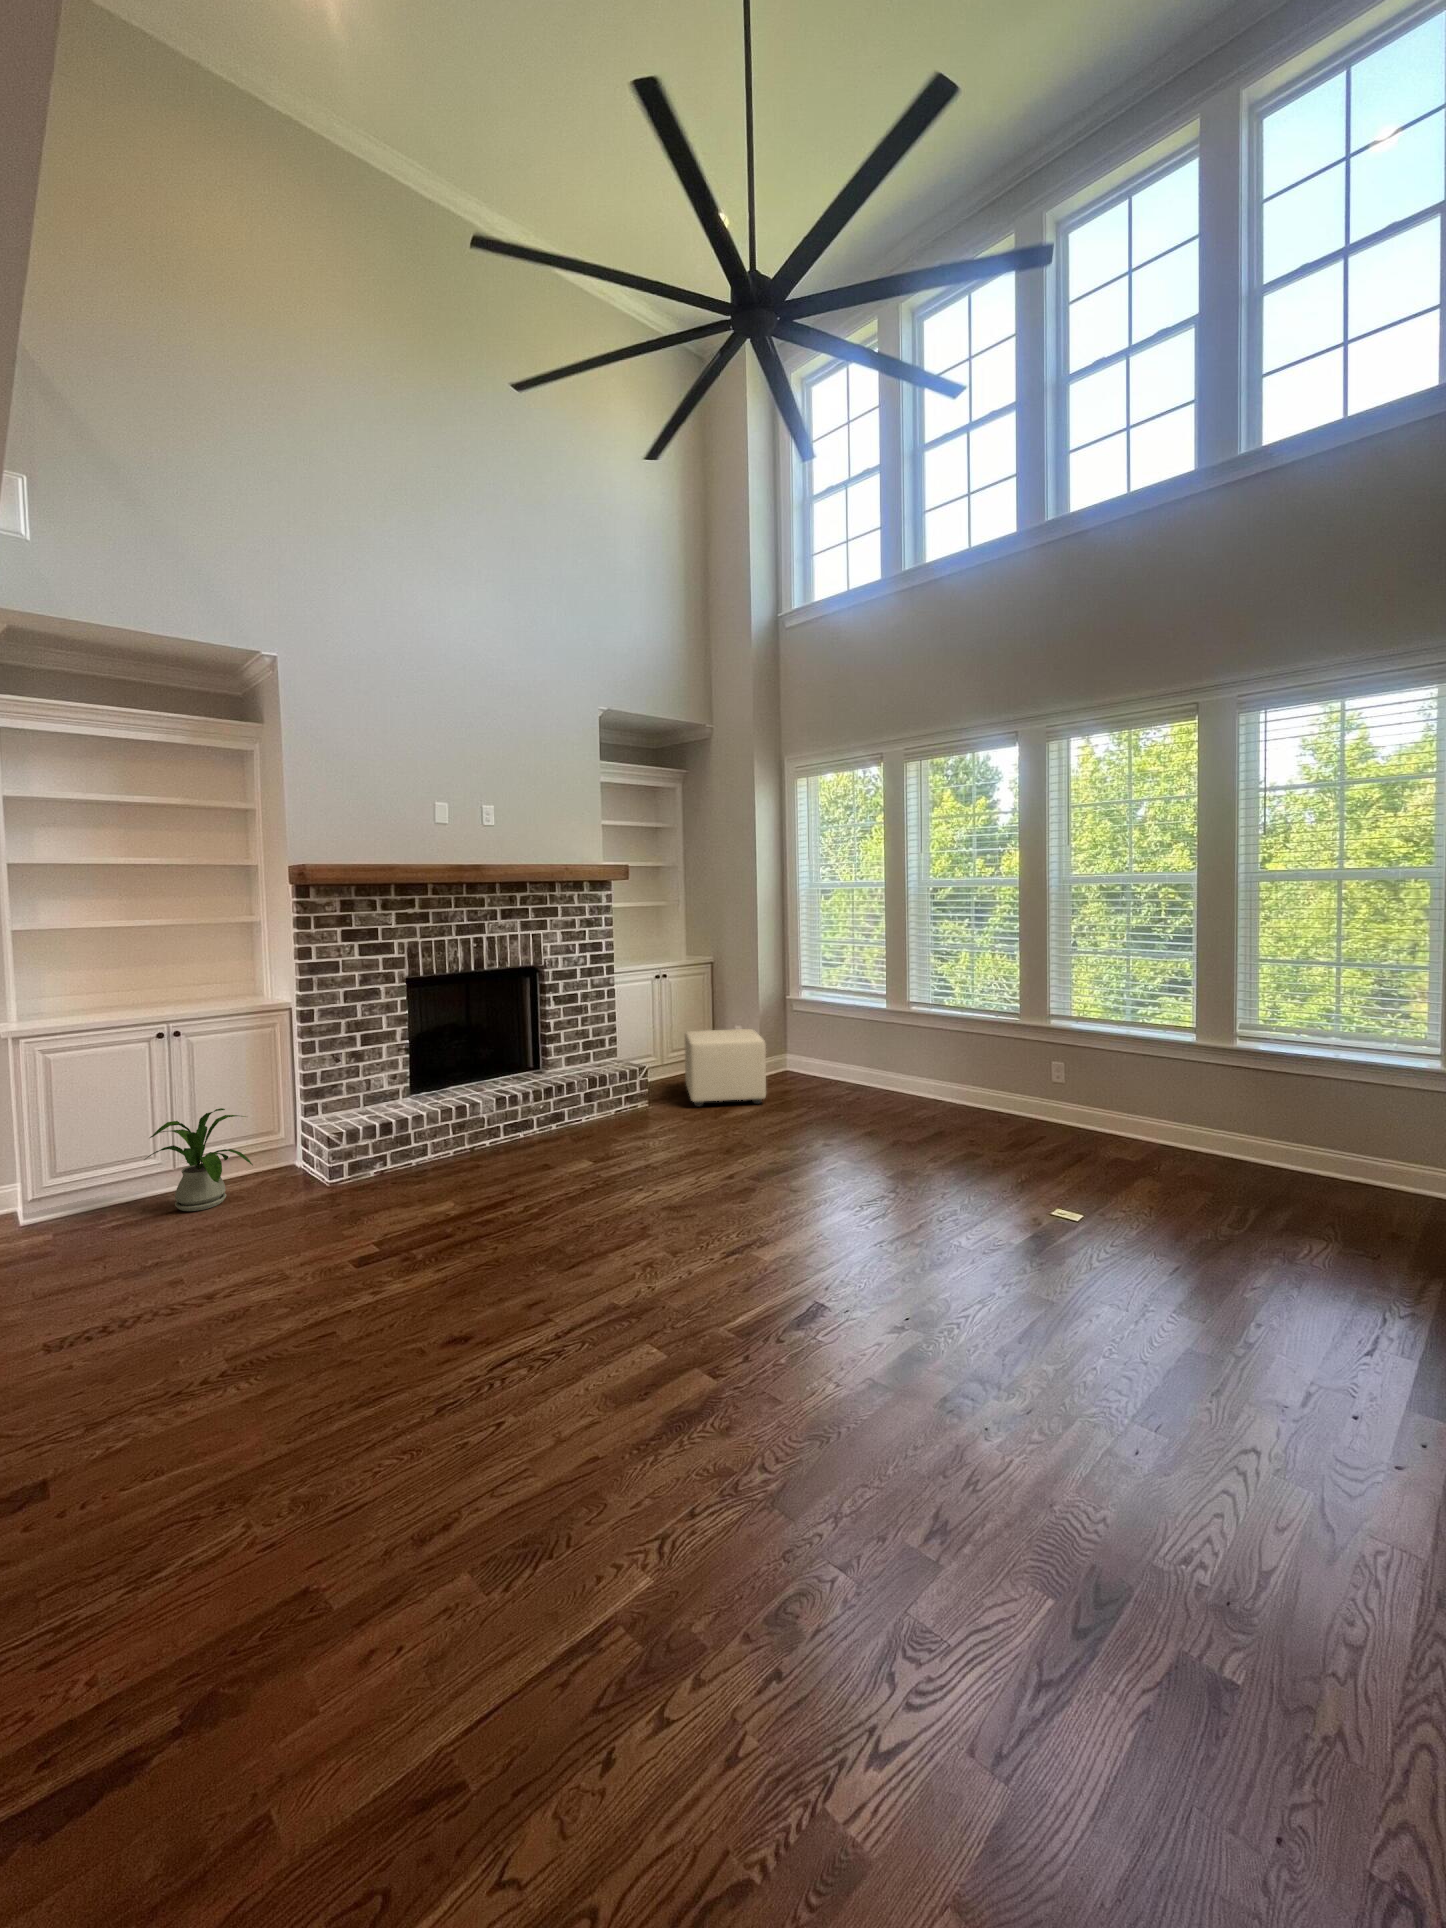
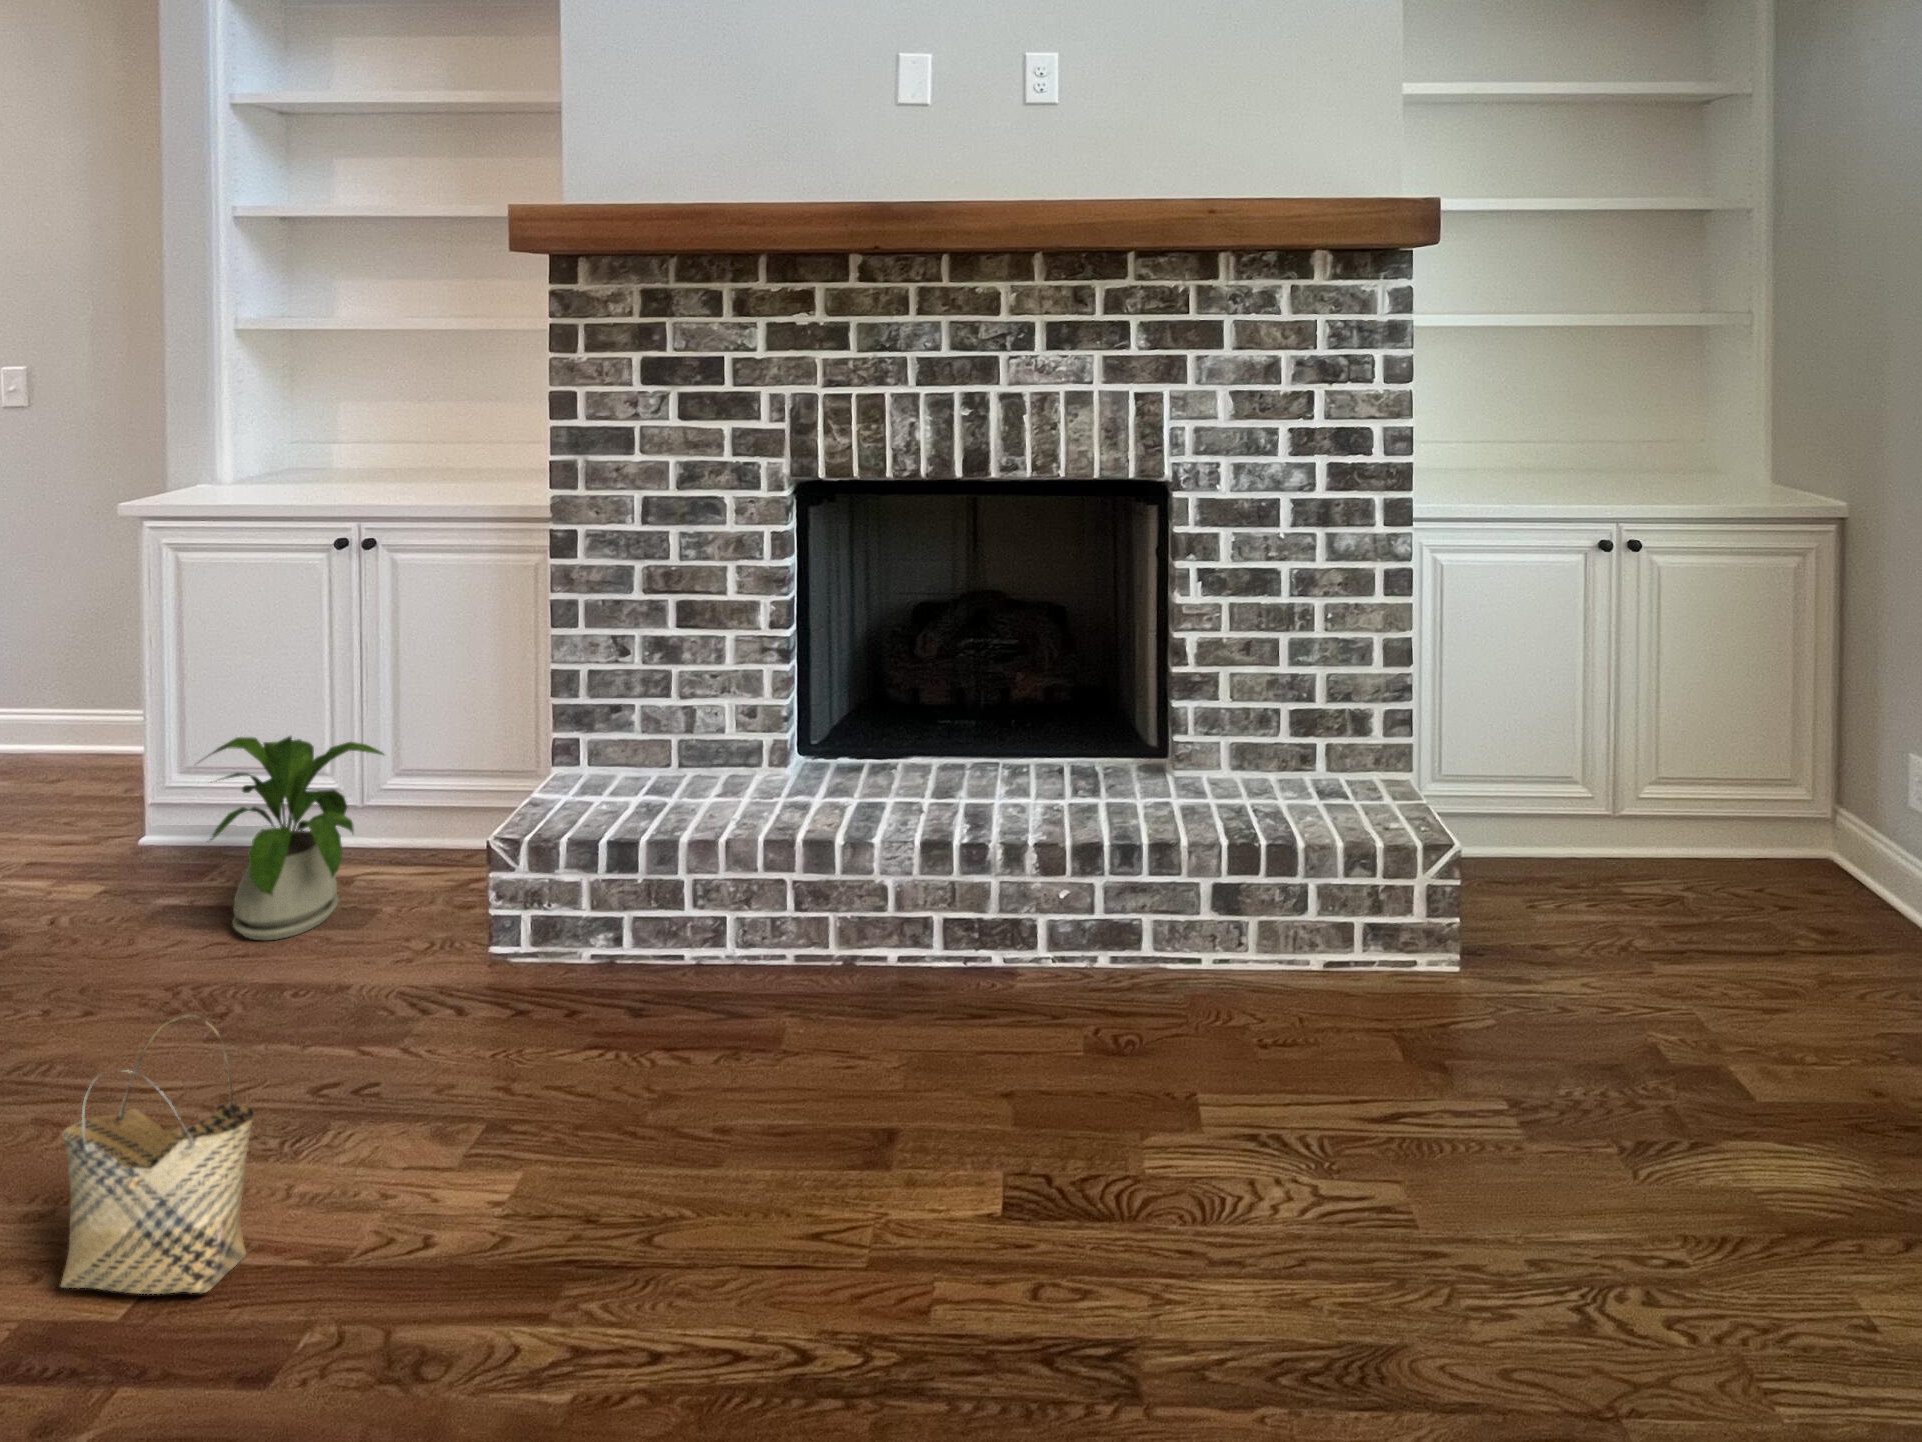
ottoman: present [685,1029,766,1107] -> none [1560,743,1895,1123]
woven basket: none [329,1155,394,1250] -> present [61,1014,254,1294]

